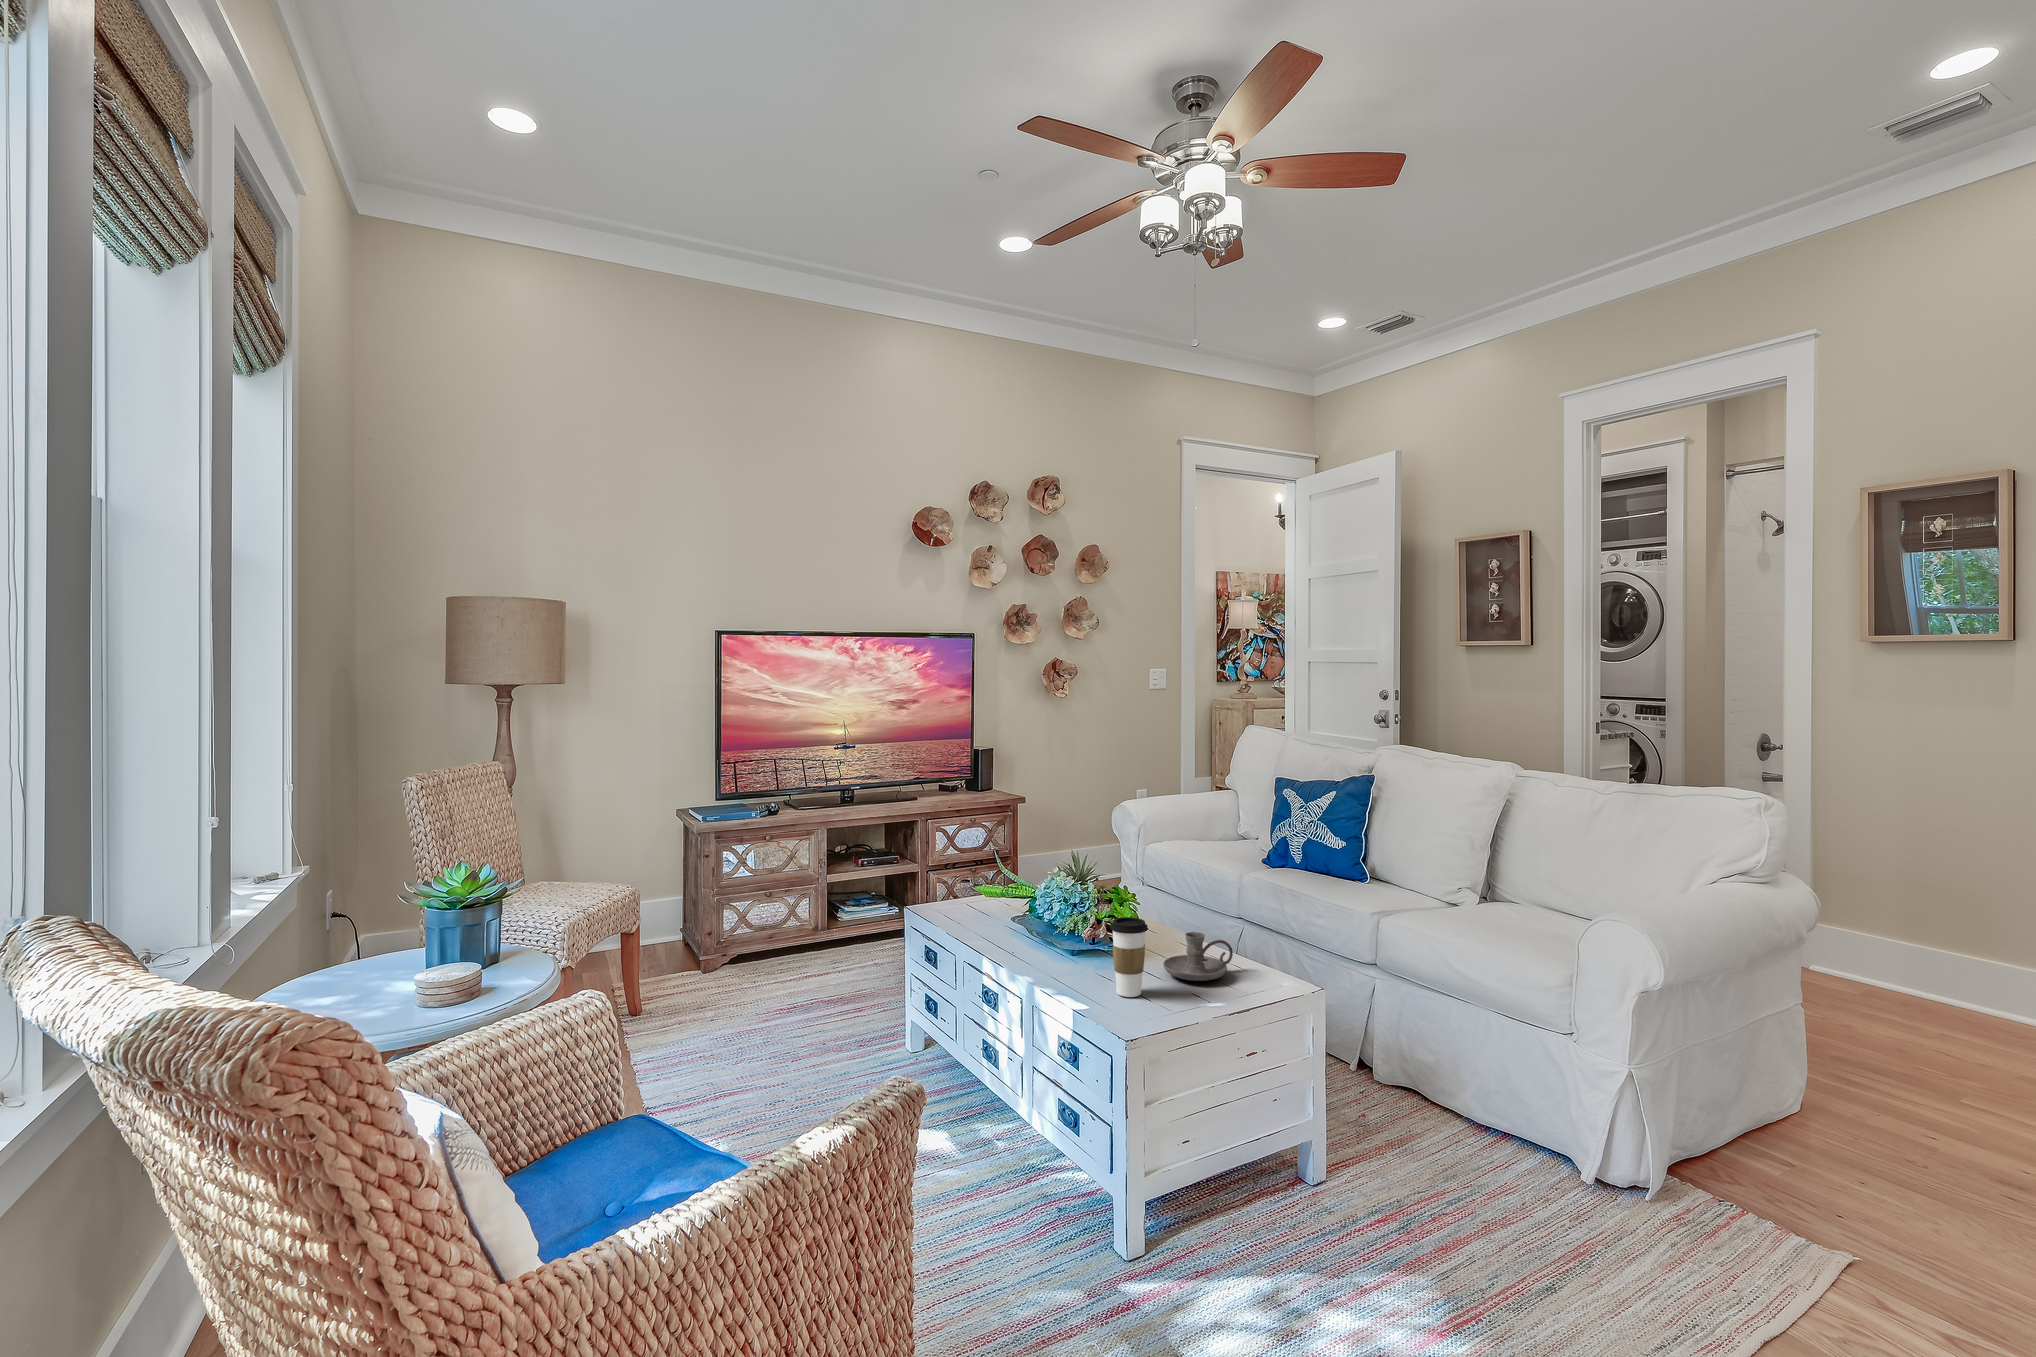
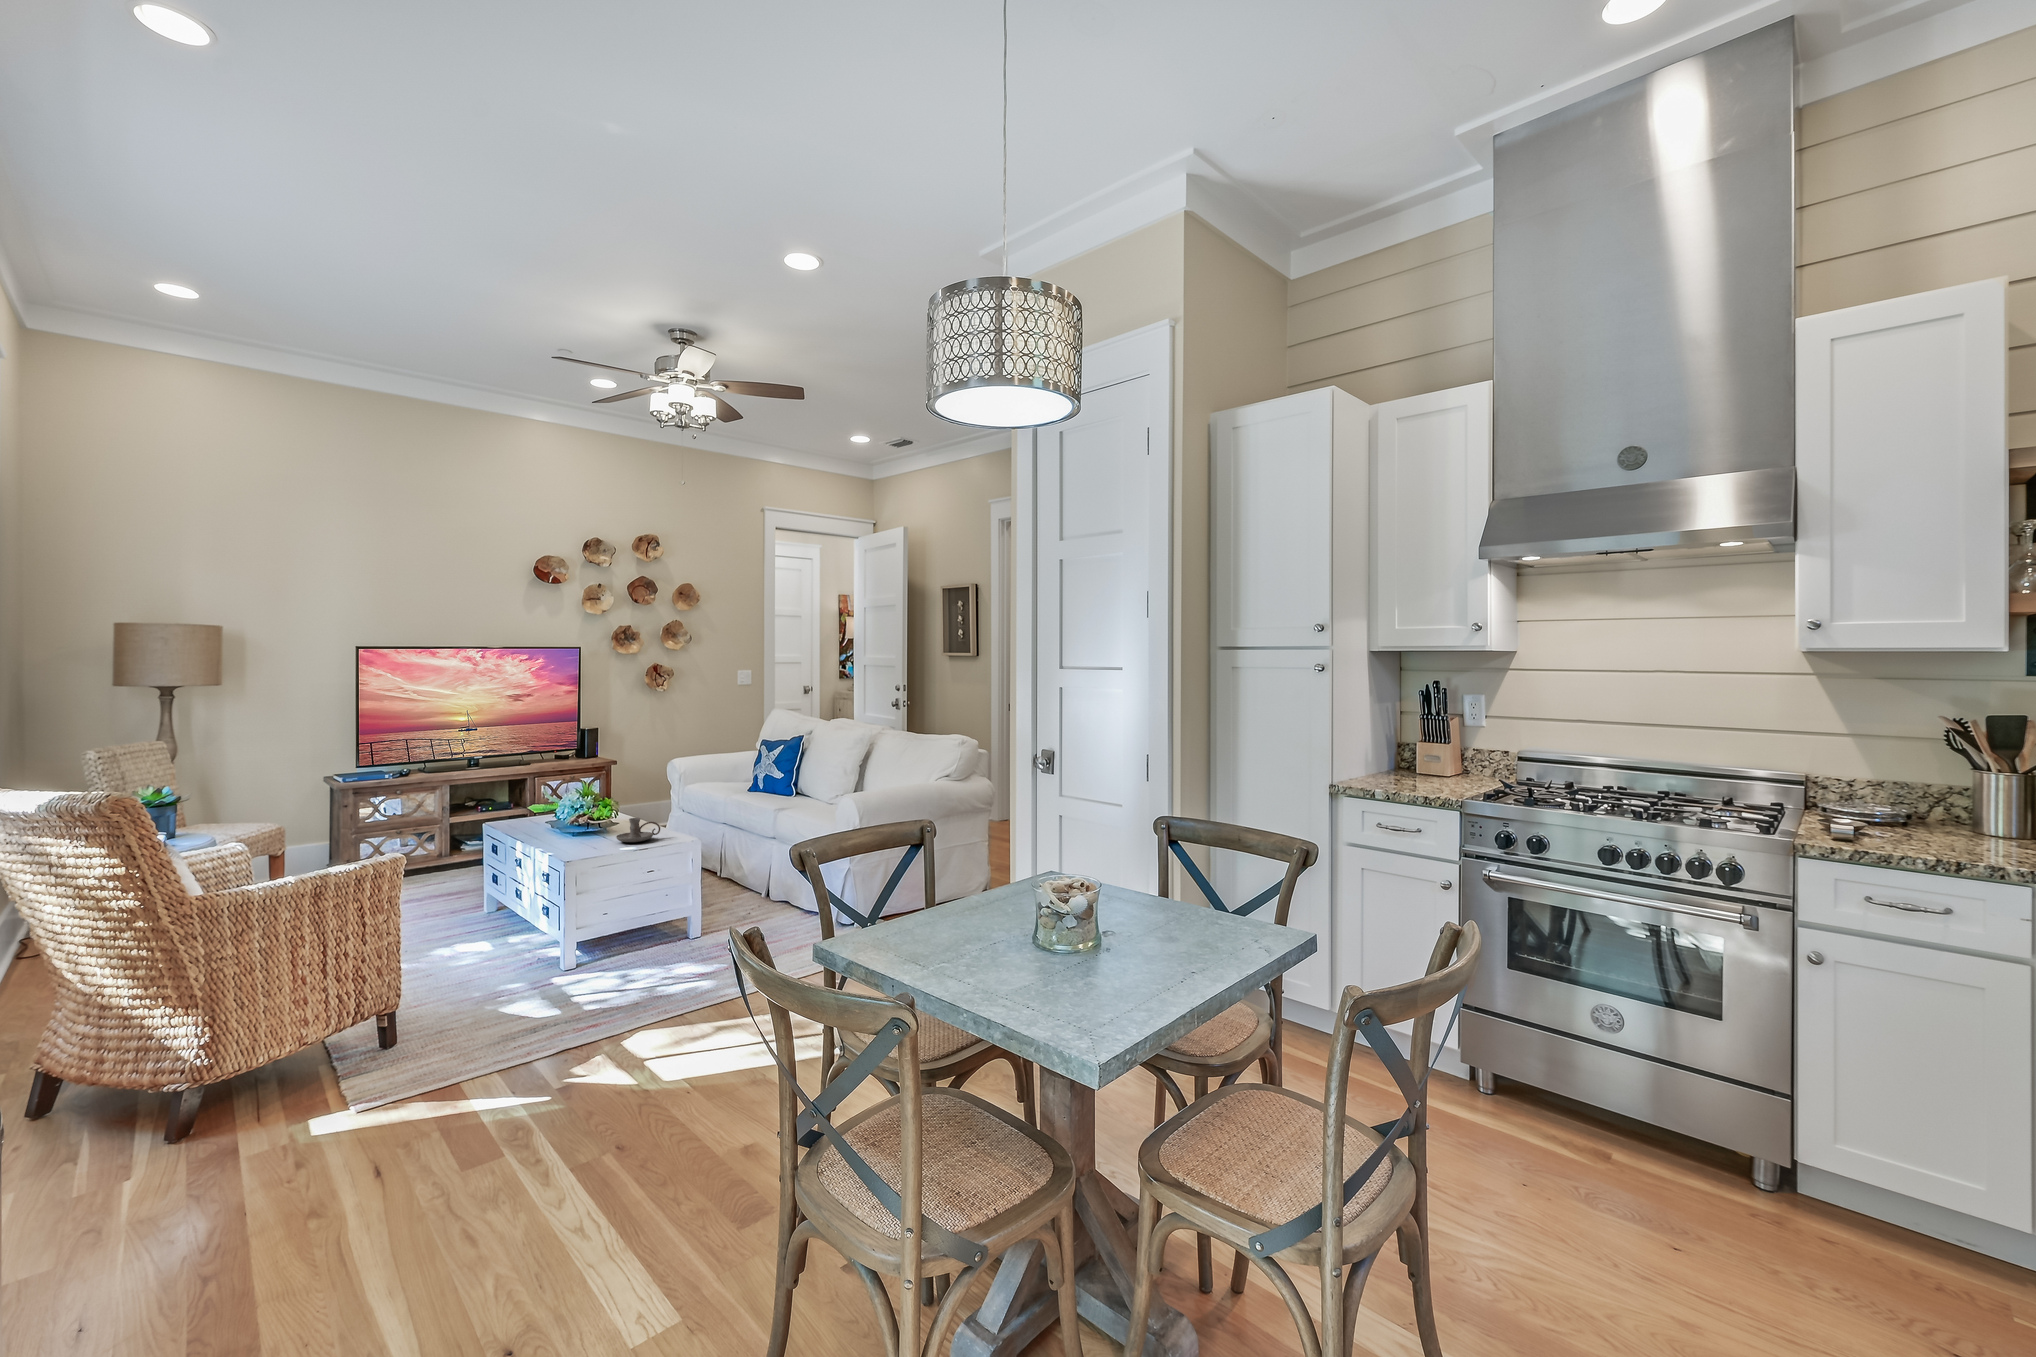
coffee cup: present [1110,917,1148,997] -> none [576,809,598,850]

